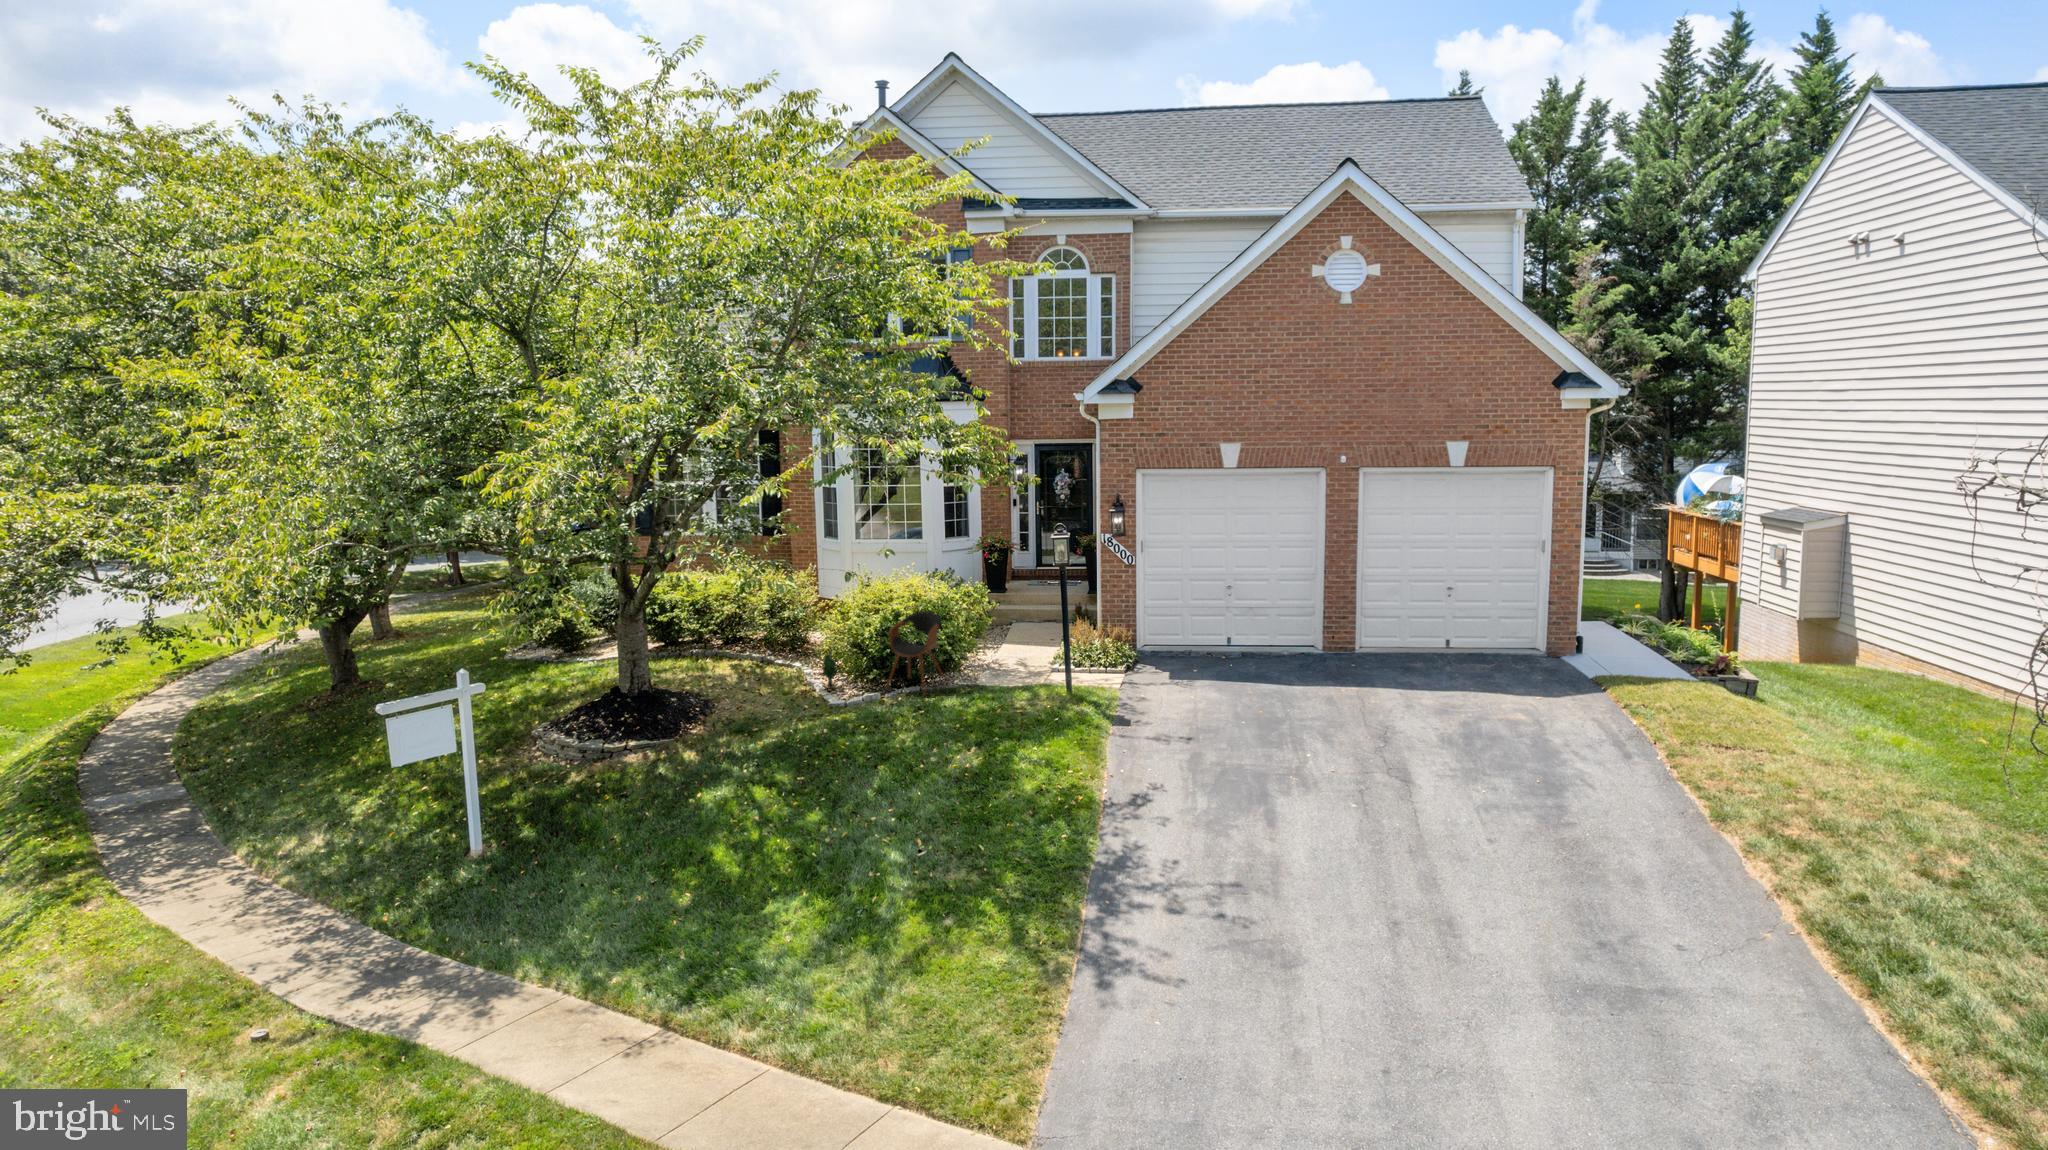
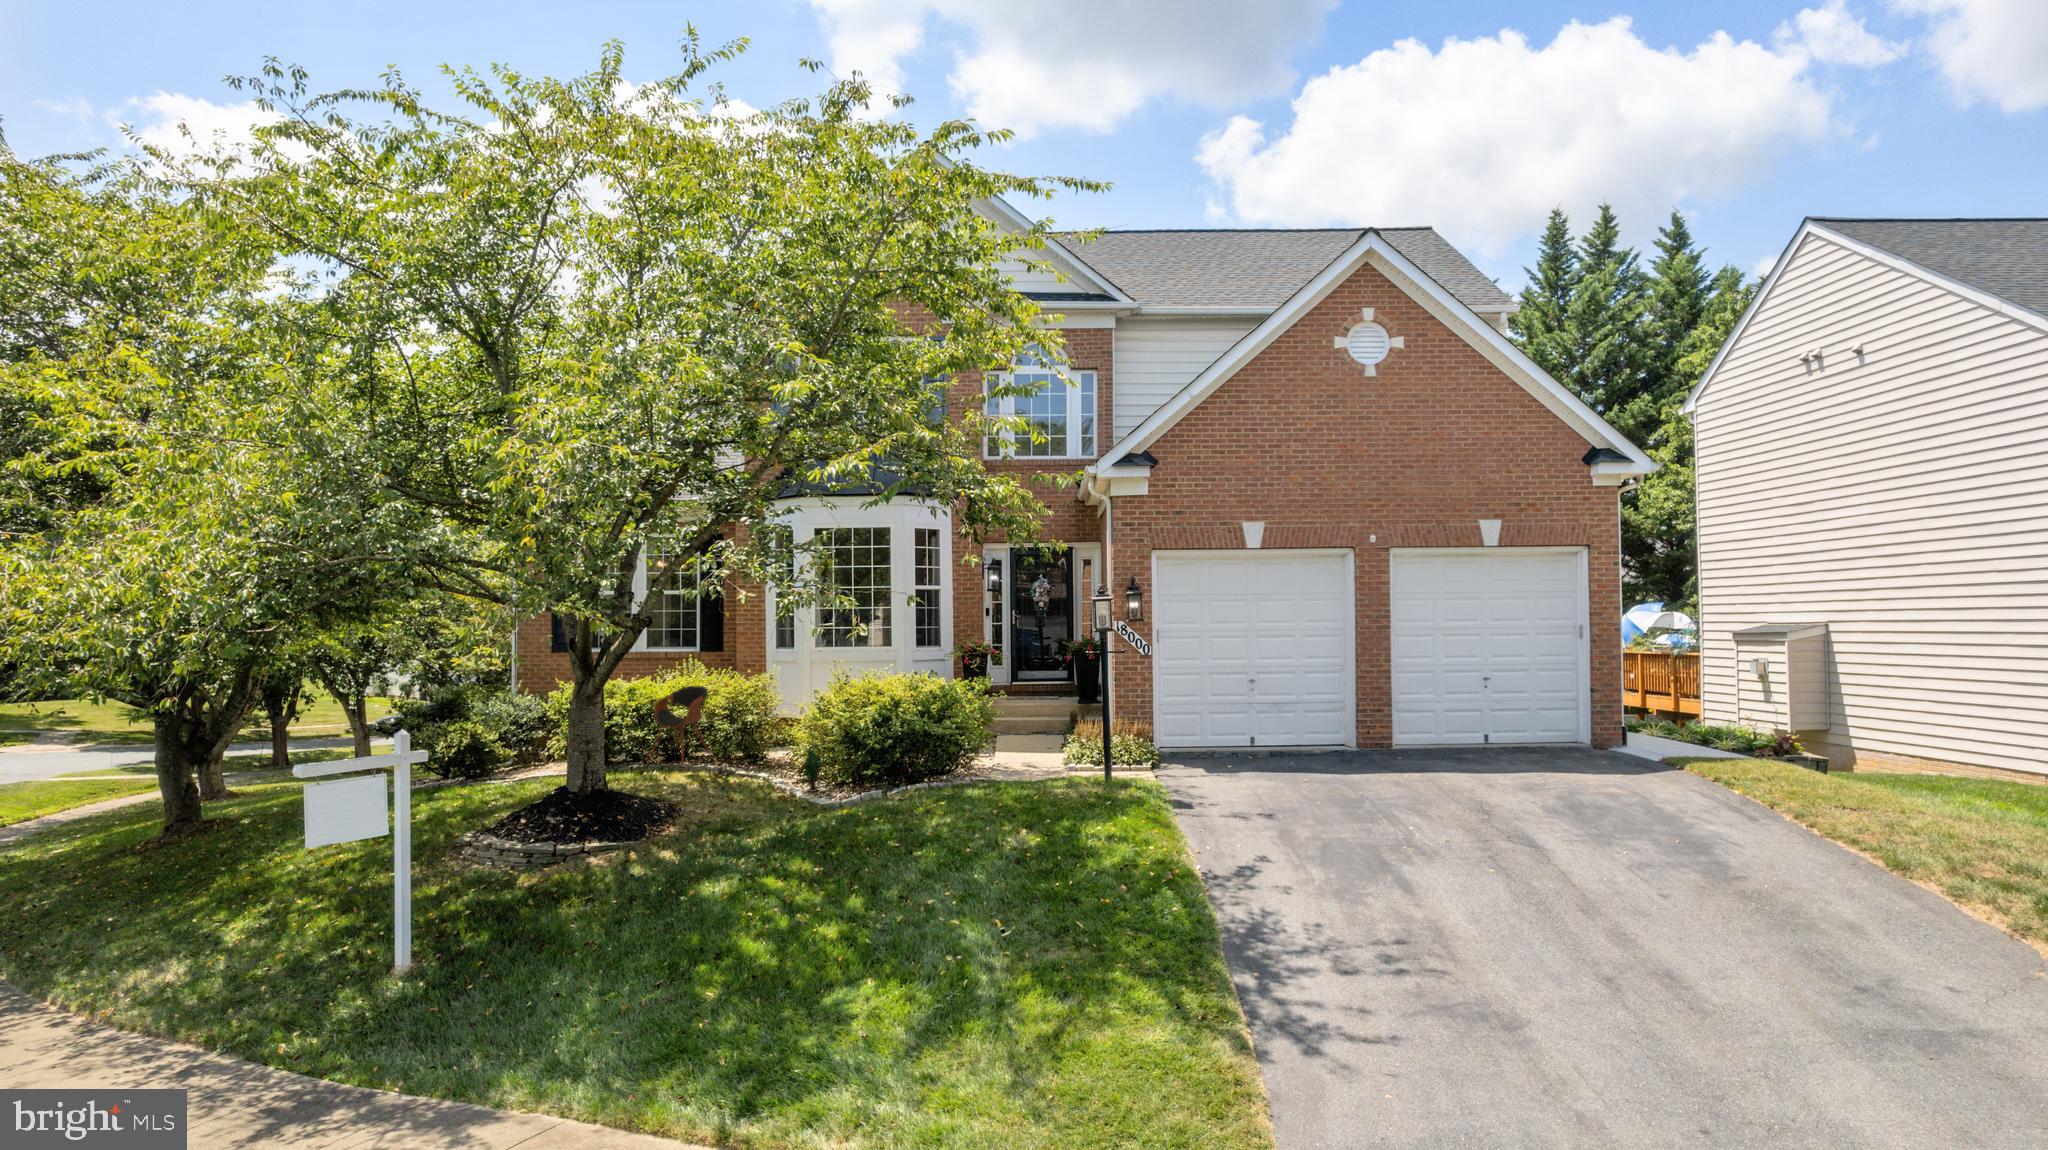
chair: present [886,611,947,697] -> present [648,686,712,767]

